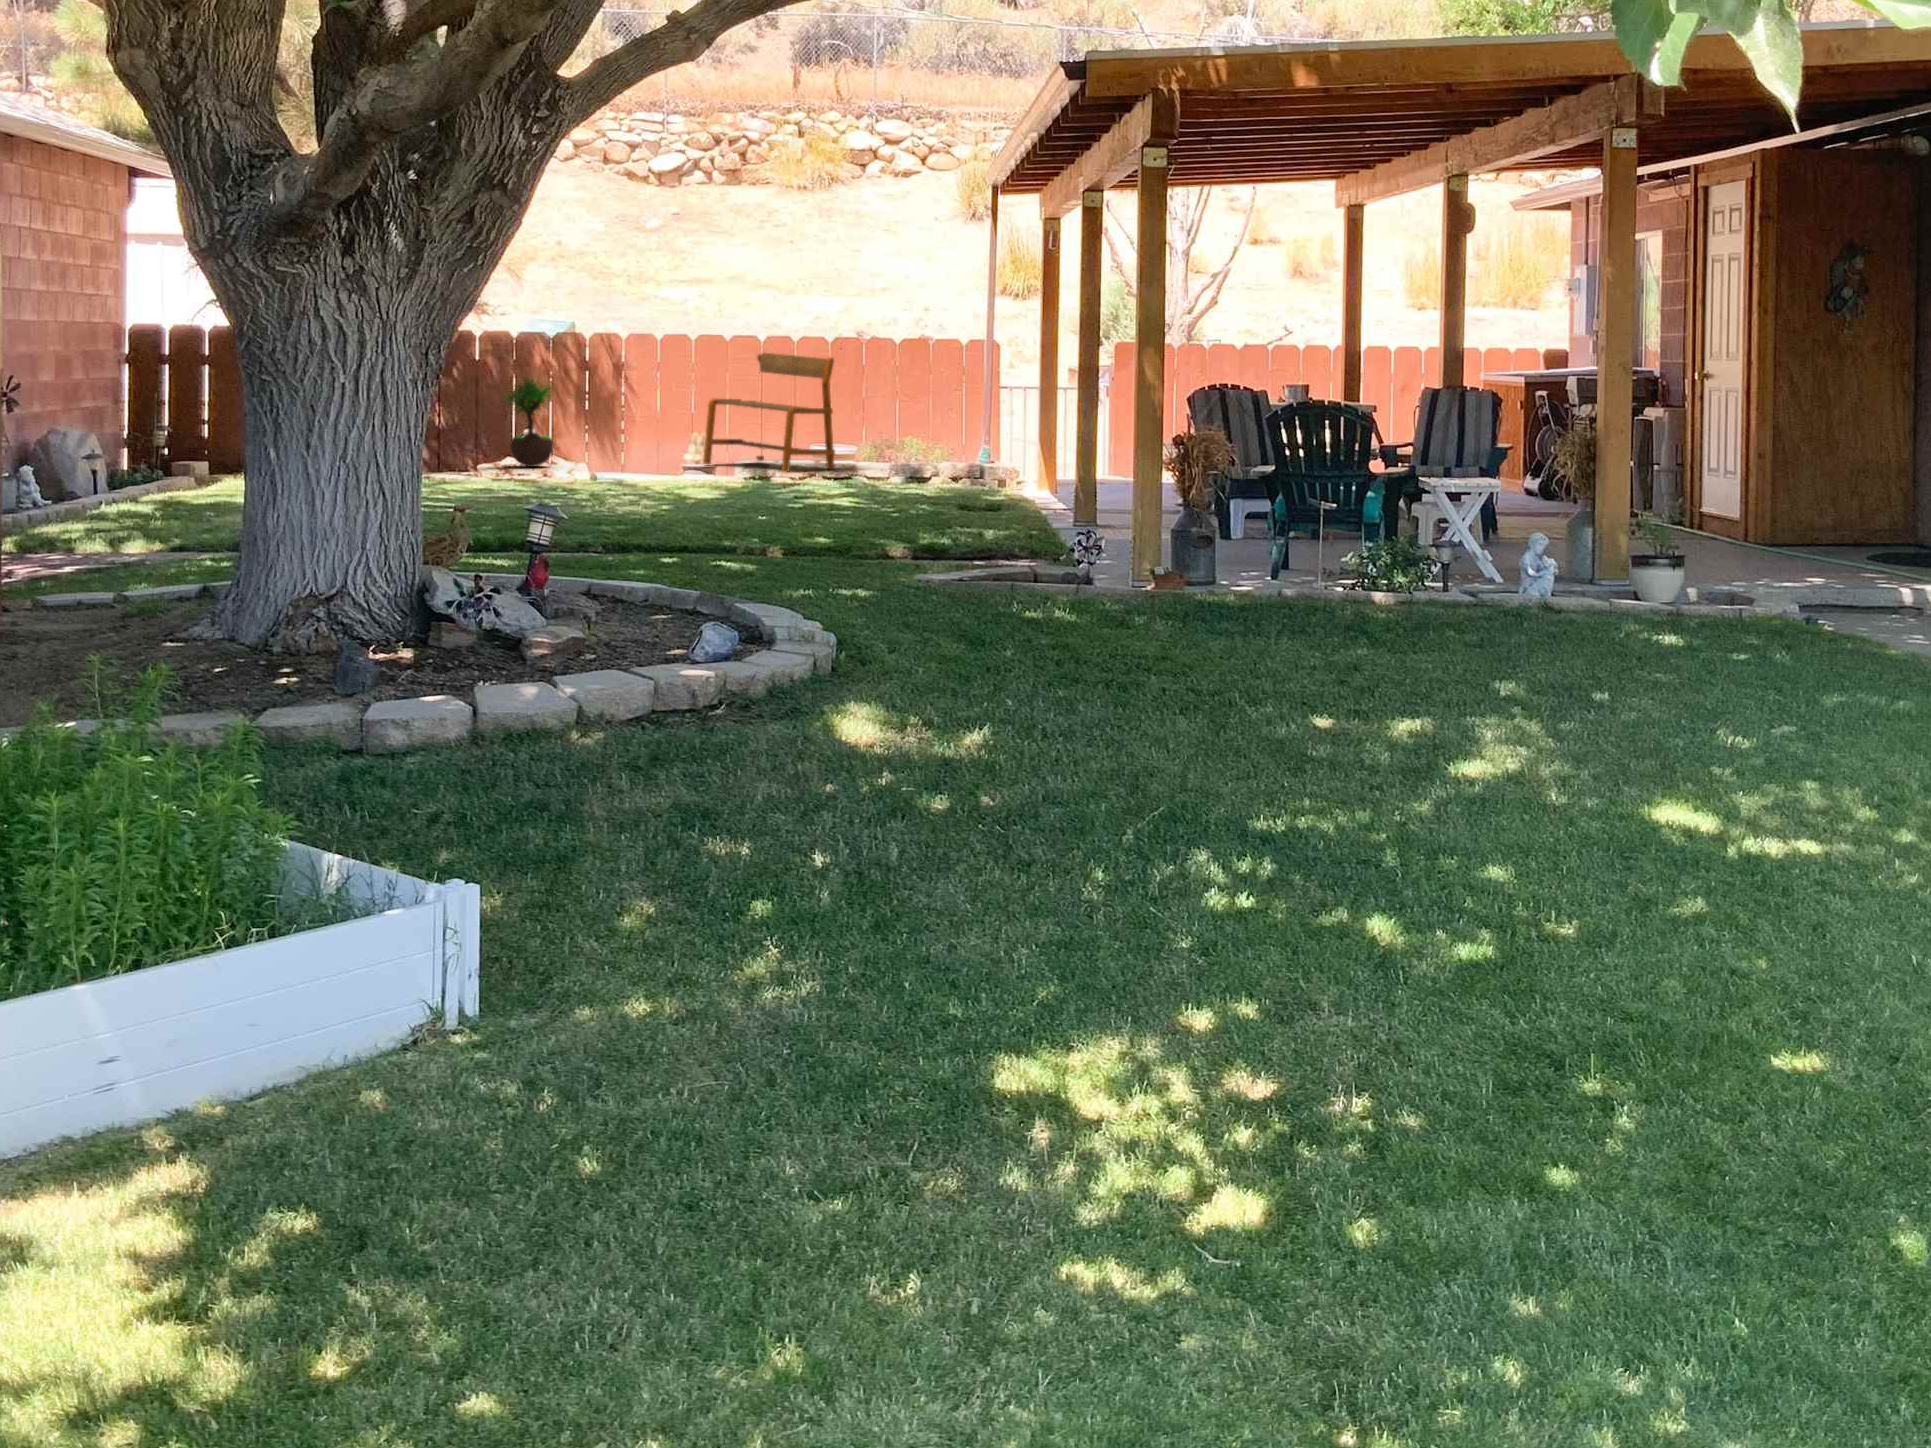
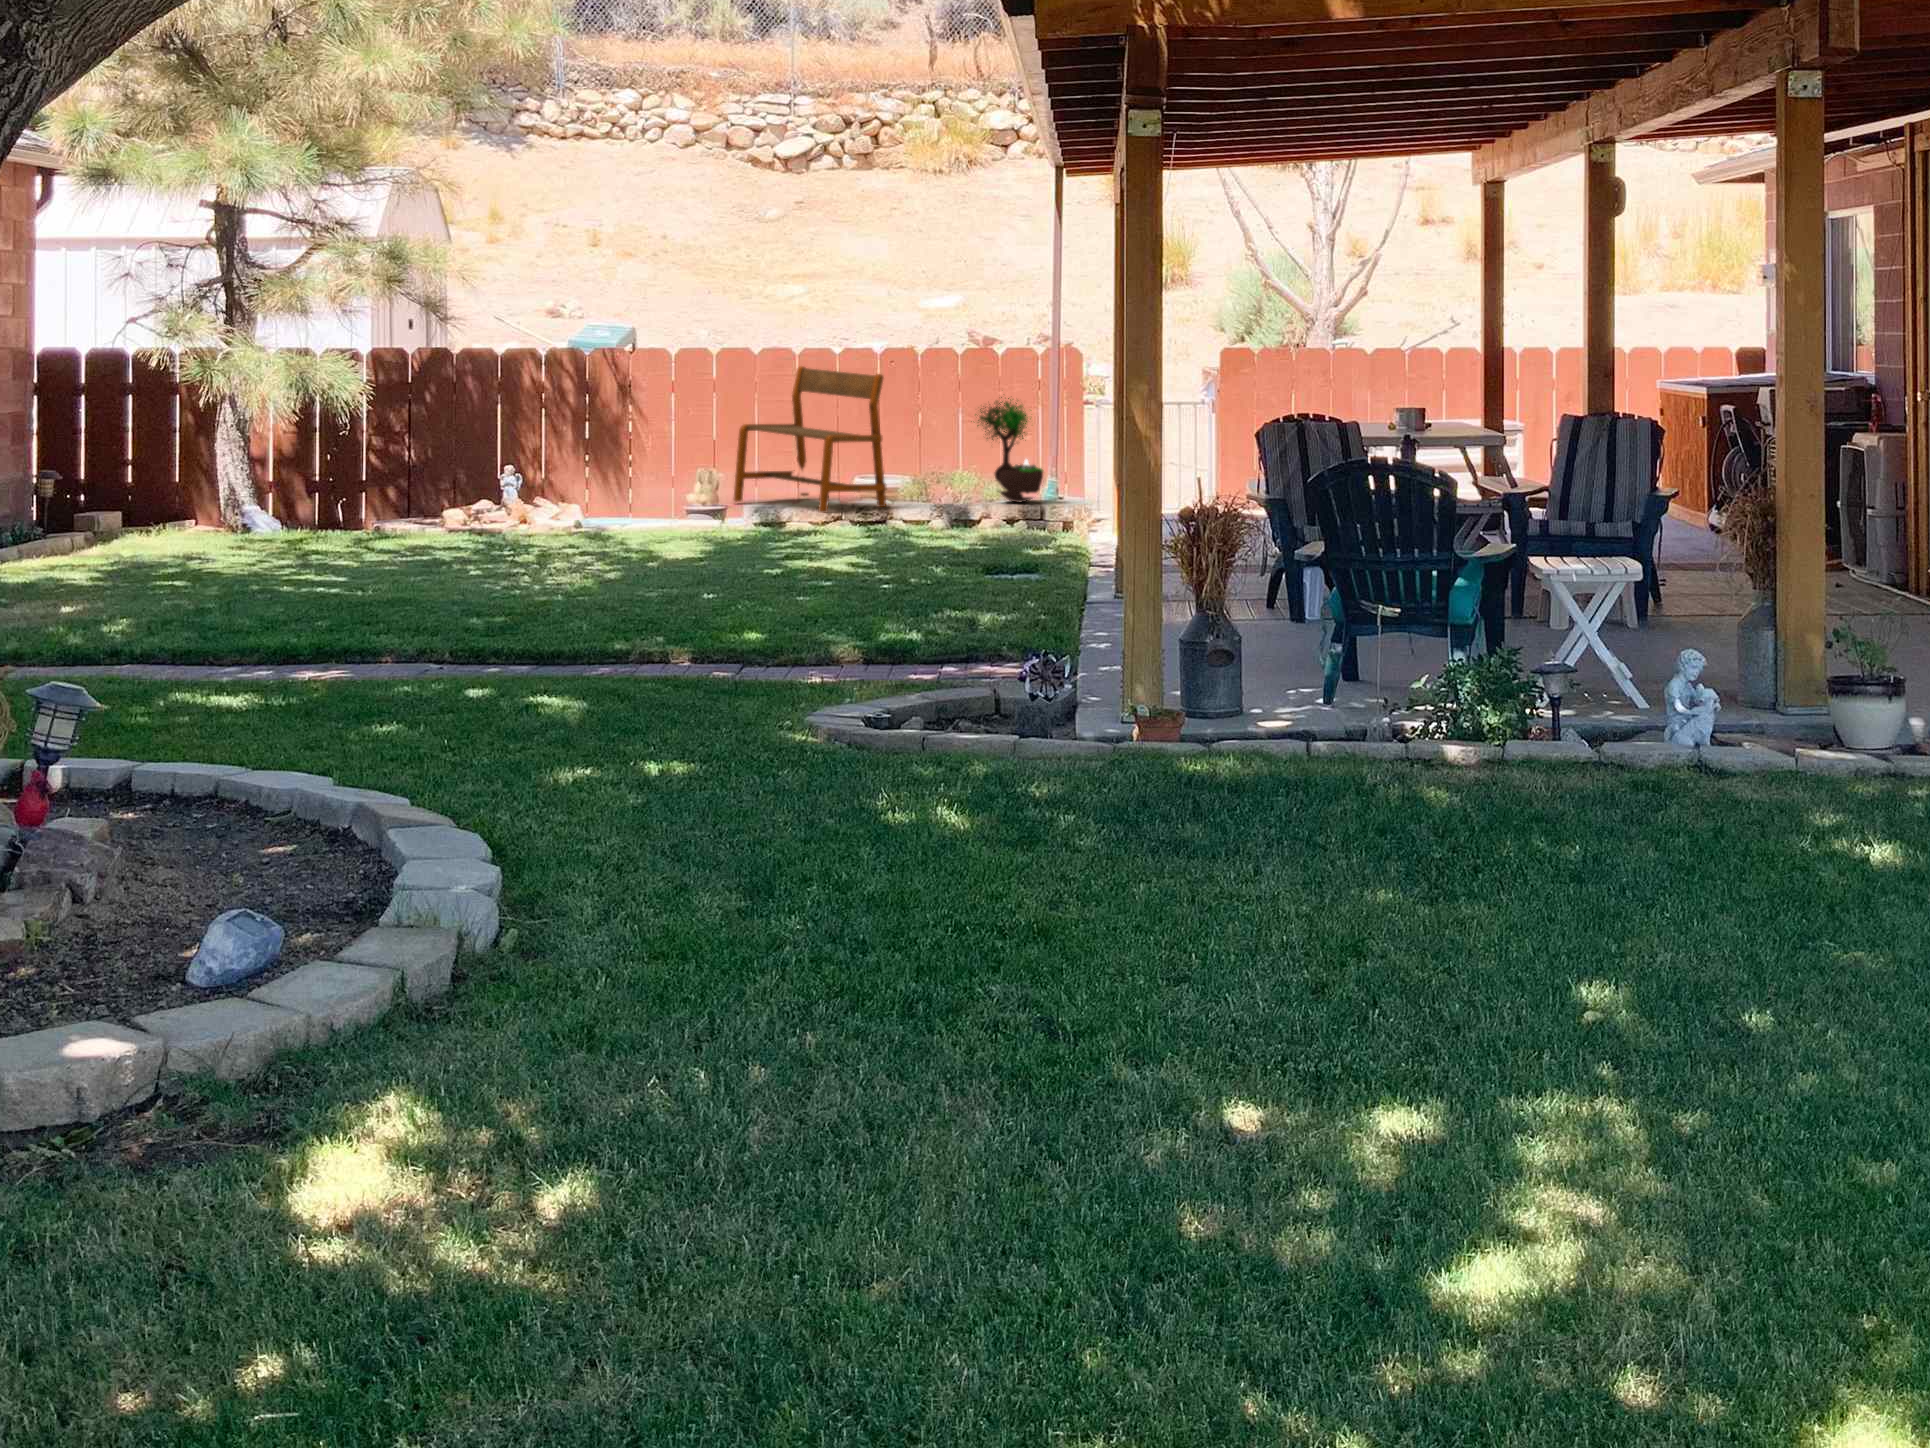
potted tree: present [502,377,553,467] -> present [971,397,1043,502]

